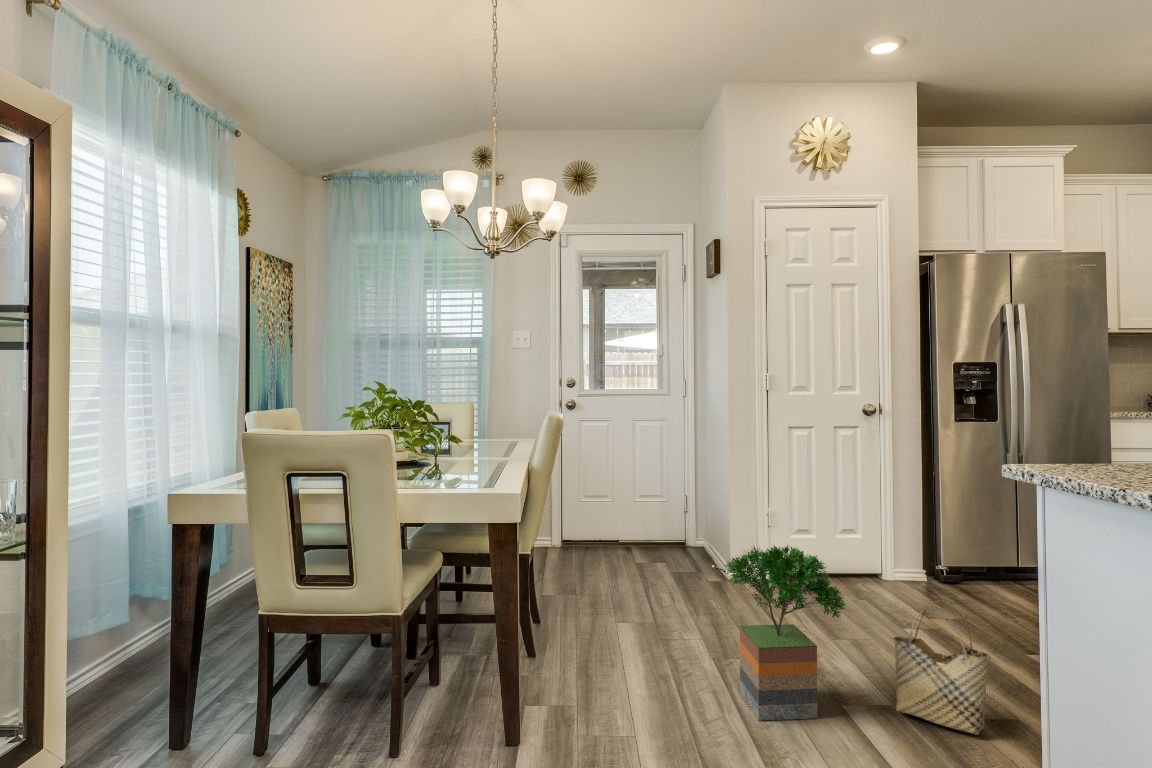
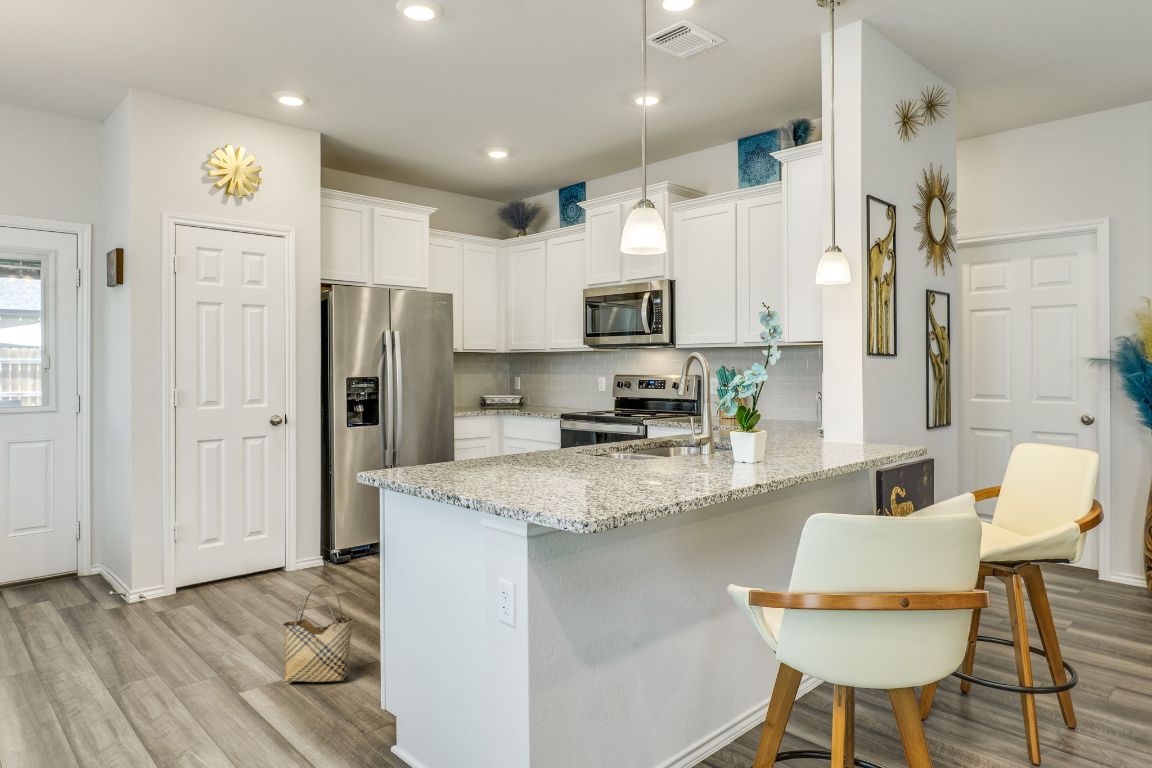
potted tree: present [725,545,845,721] -> none [121,564,243,731]

